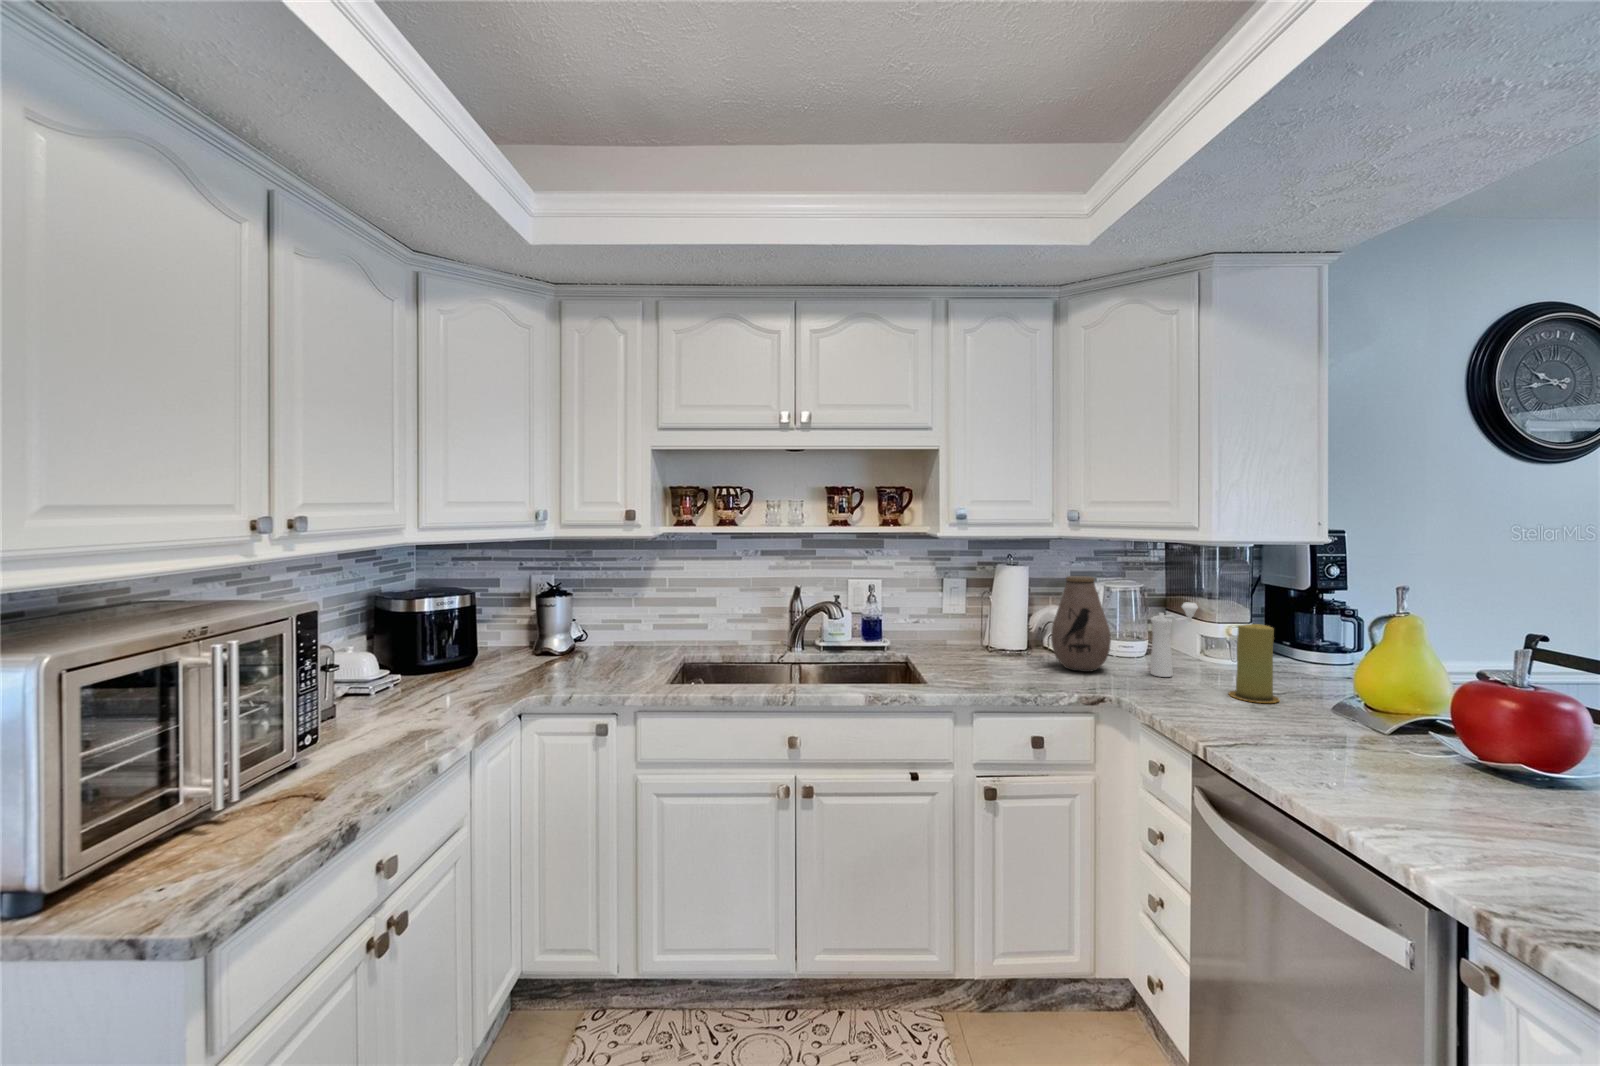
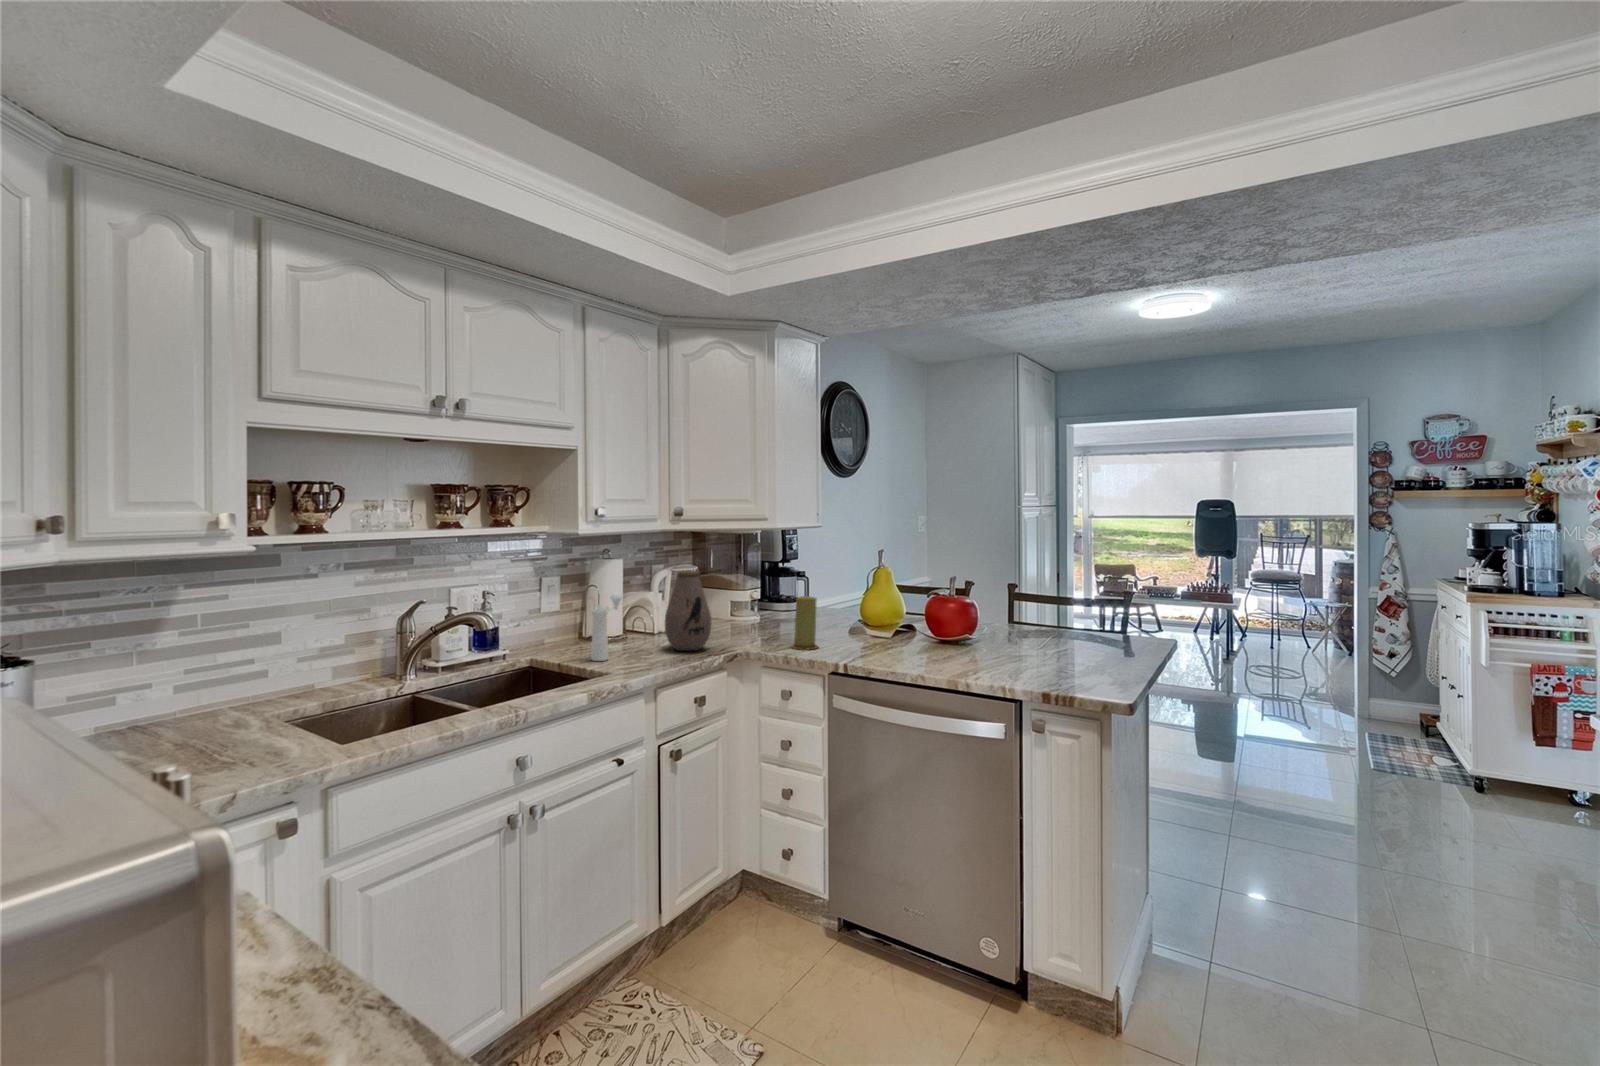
pepper mill: present [1151,602,1198,677] -> present [591,594,622,661]

